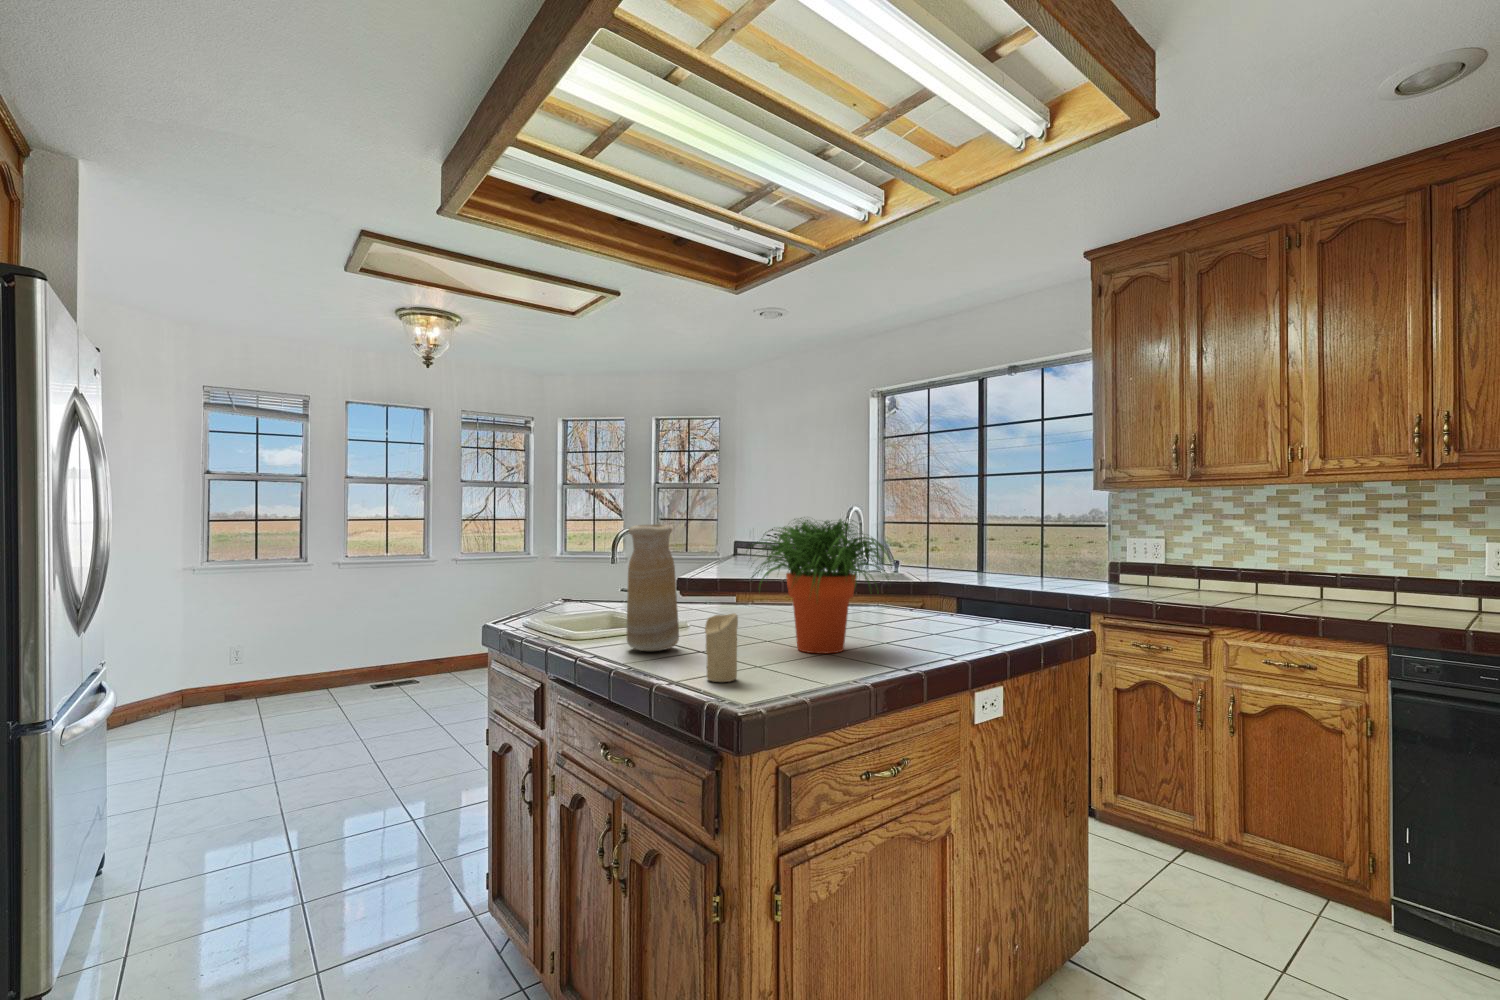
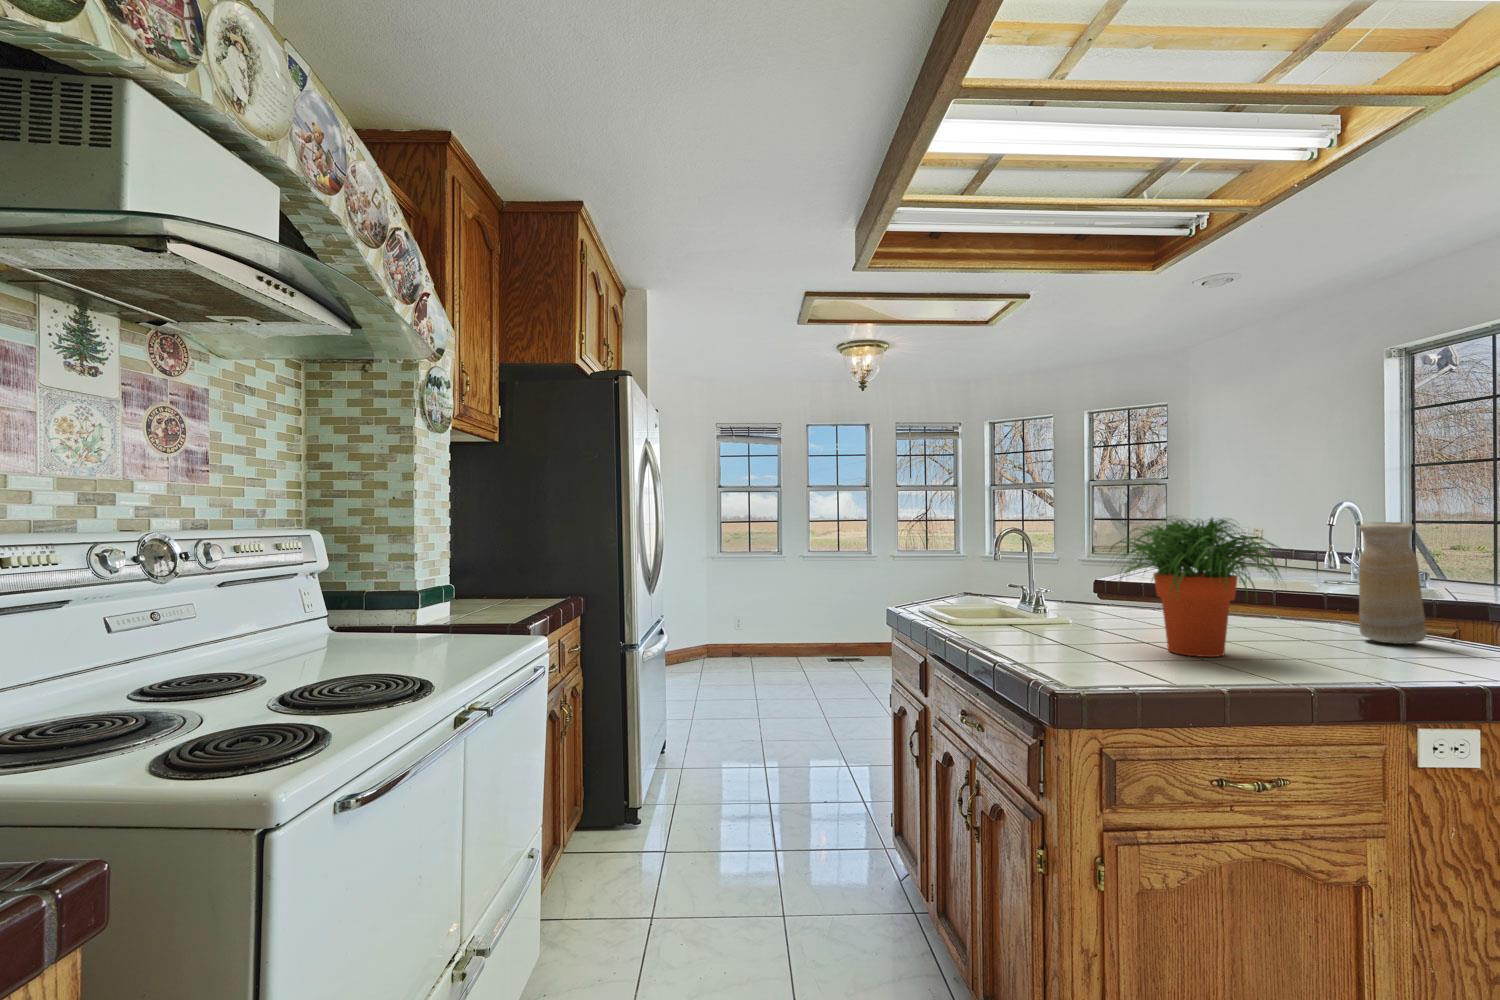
vase: present [627,524,679,651] -> present [1359,522,1426,644]
candle: present [705,613,738,682] -> none [1044,606,1077,668]

